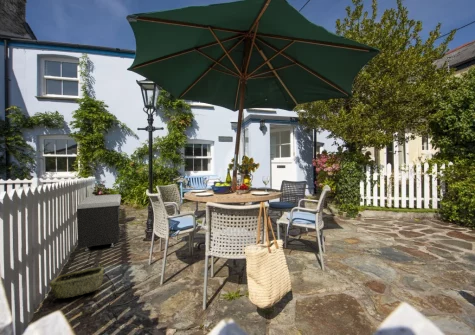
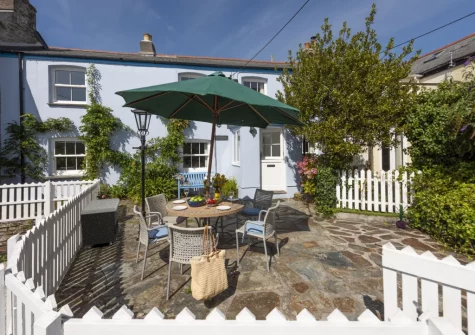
decorative plant: none [420,198,455,225] -> present [394,204,406,229]
woven basket: present [49,267,104,298] -> none [57,265,99,290]

